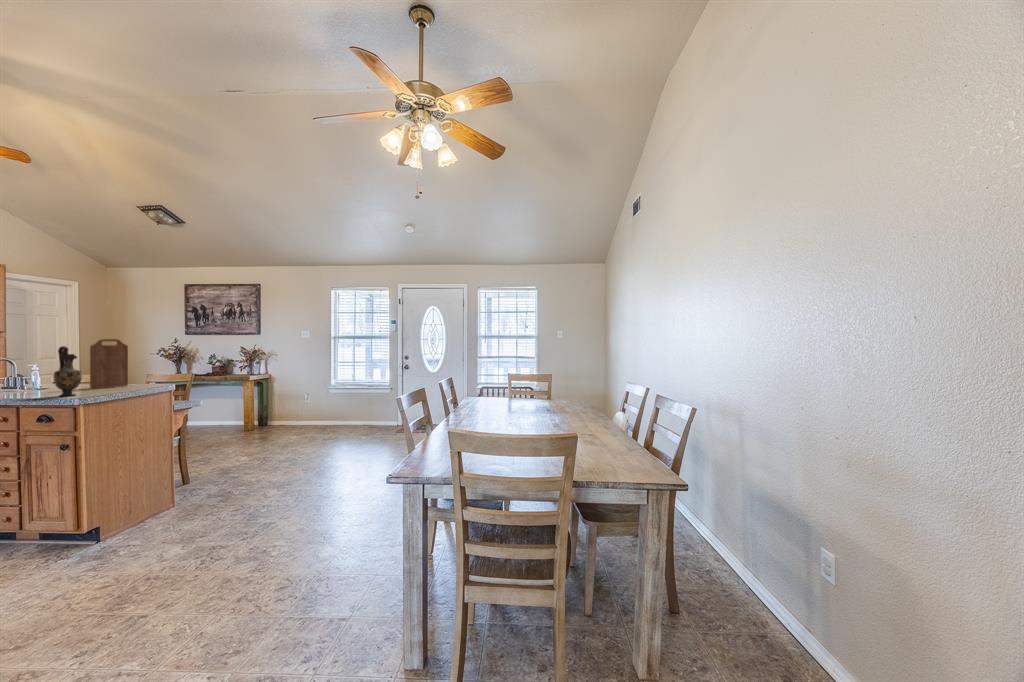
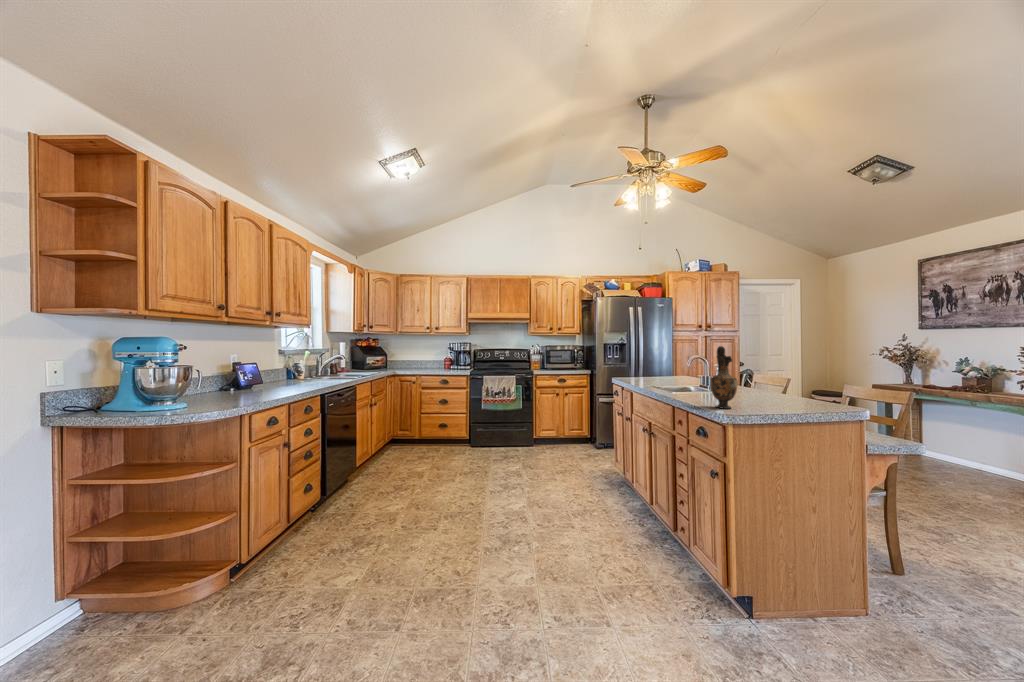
cutting board: present [90,339,128,388] -> none [762,337,806,400]

